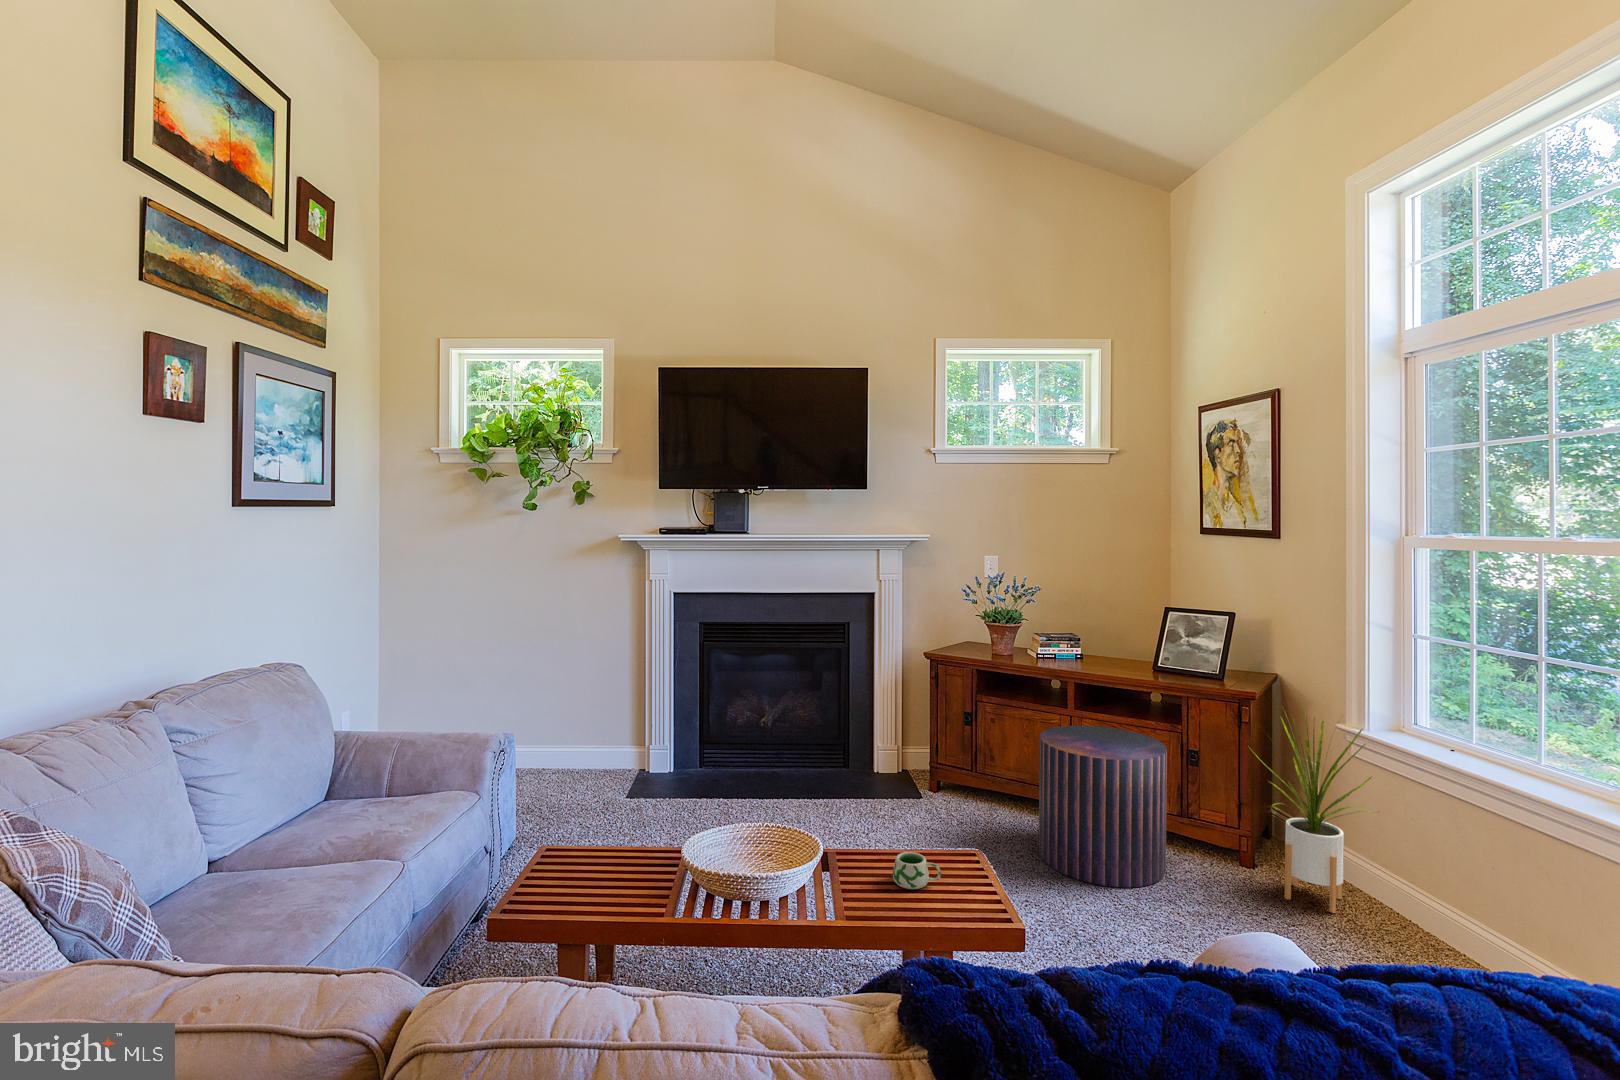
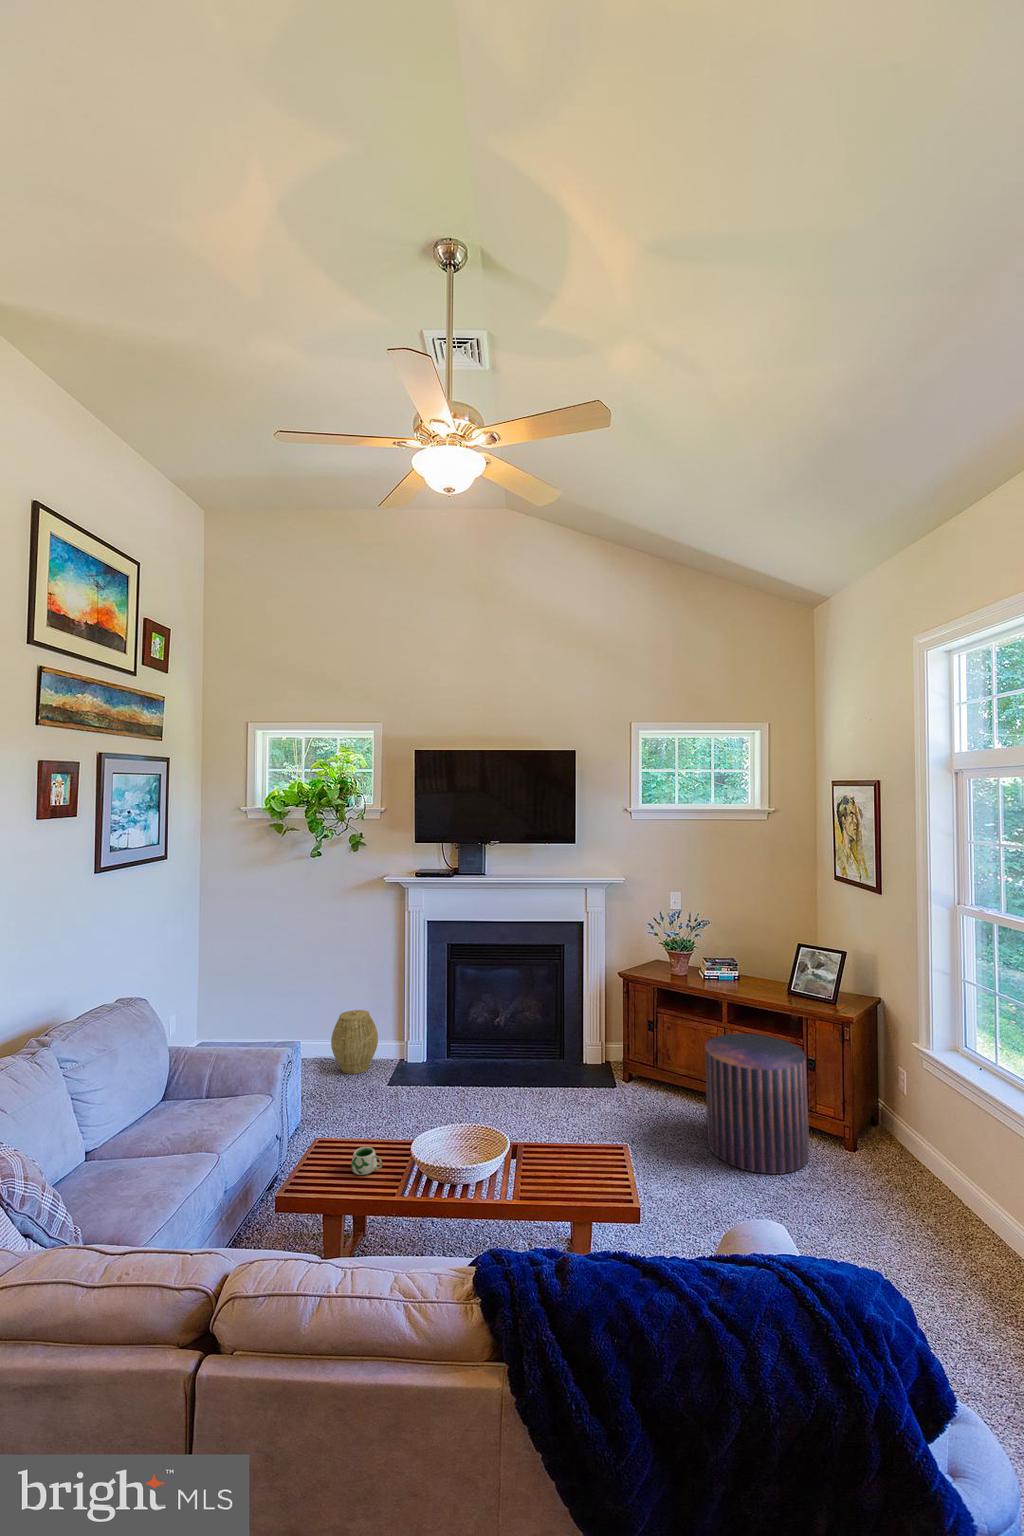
house plant: present [1249,709,1377,913] -> none [870,1026,972,1201]
woven basket: none [558,710,618,787] -> present [331,1010,378,1074]
mug: present [893,852,941,889] -> present [351,1147,382,1175]

